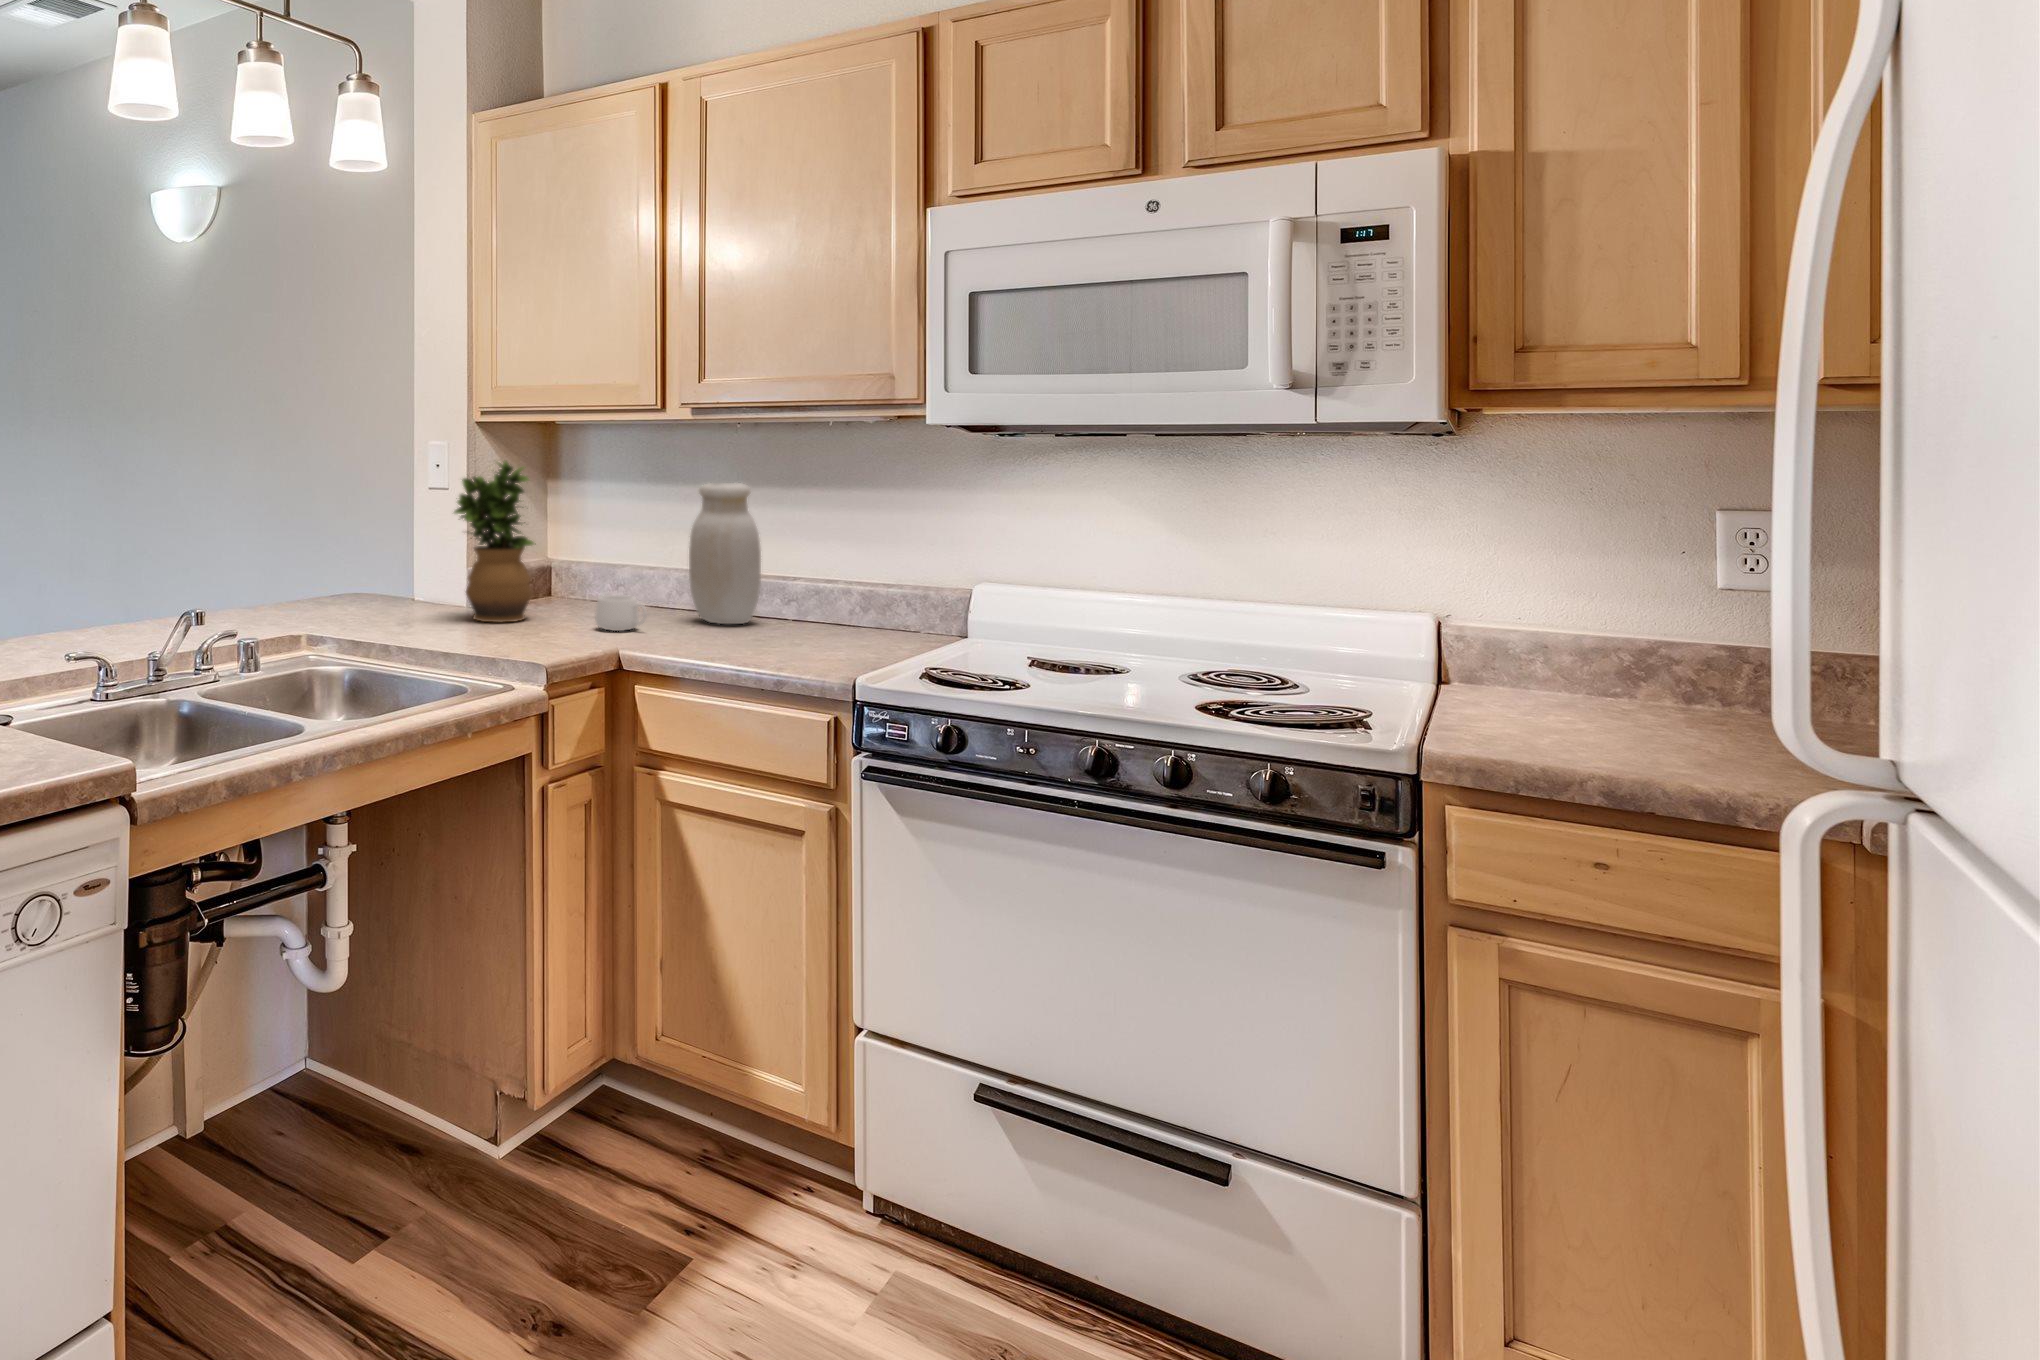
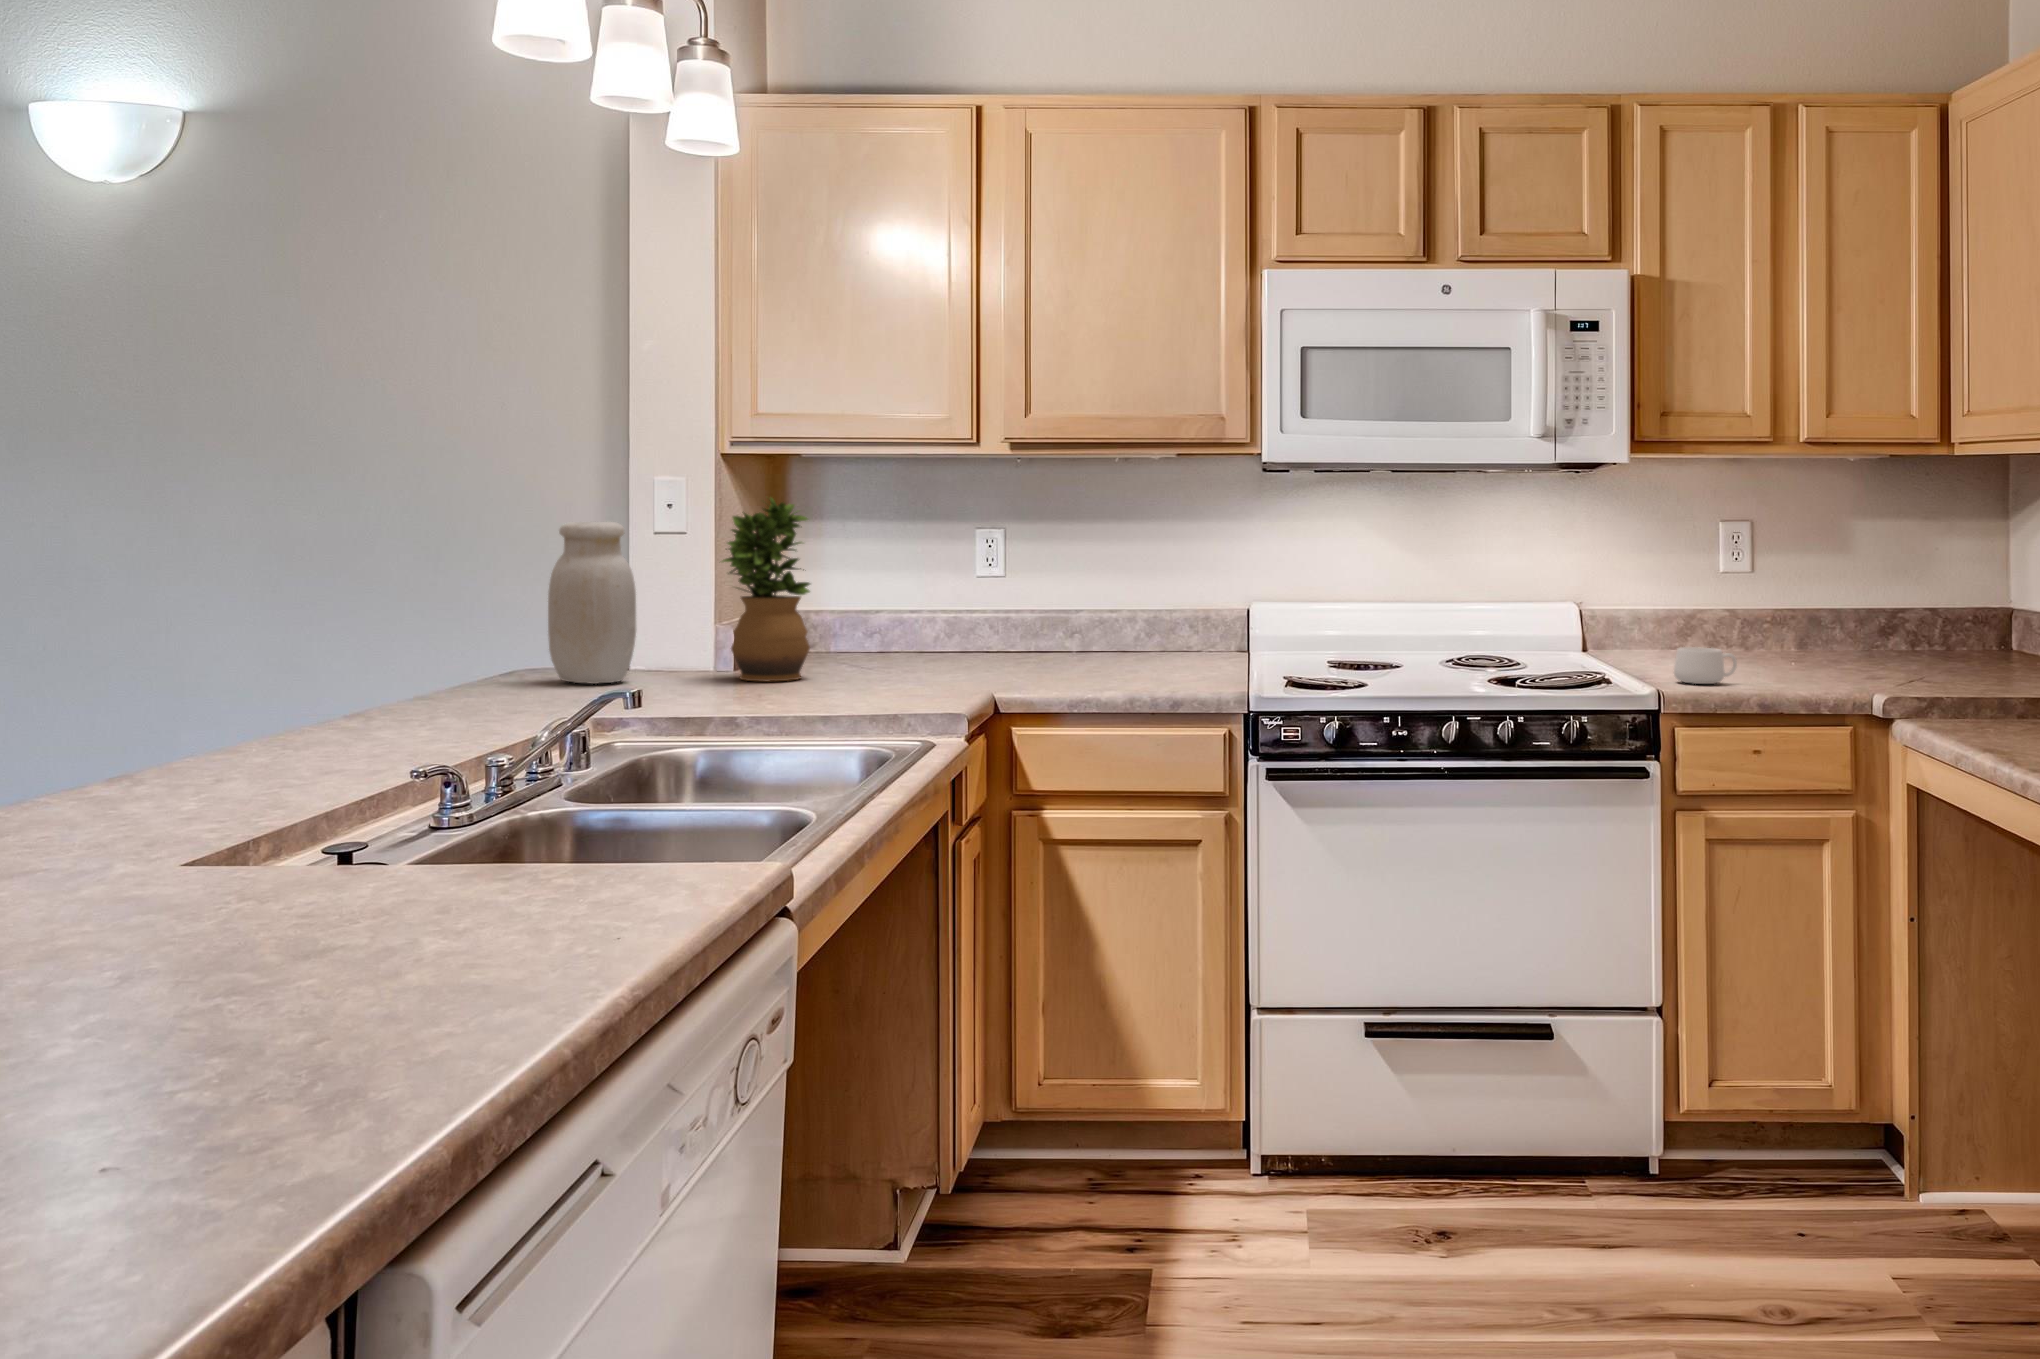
jar: present [689,483,761,624] -> present [548,522,636,684]
mug: present [595,595,647,631] -> present [1674,647,1737,684]

